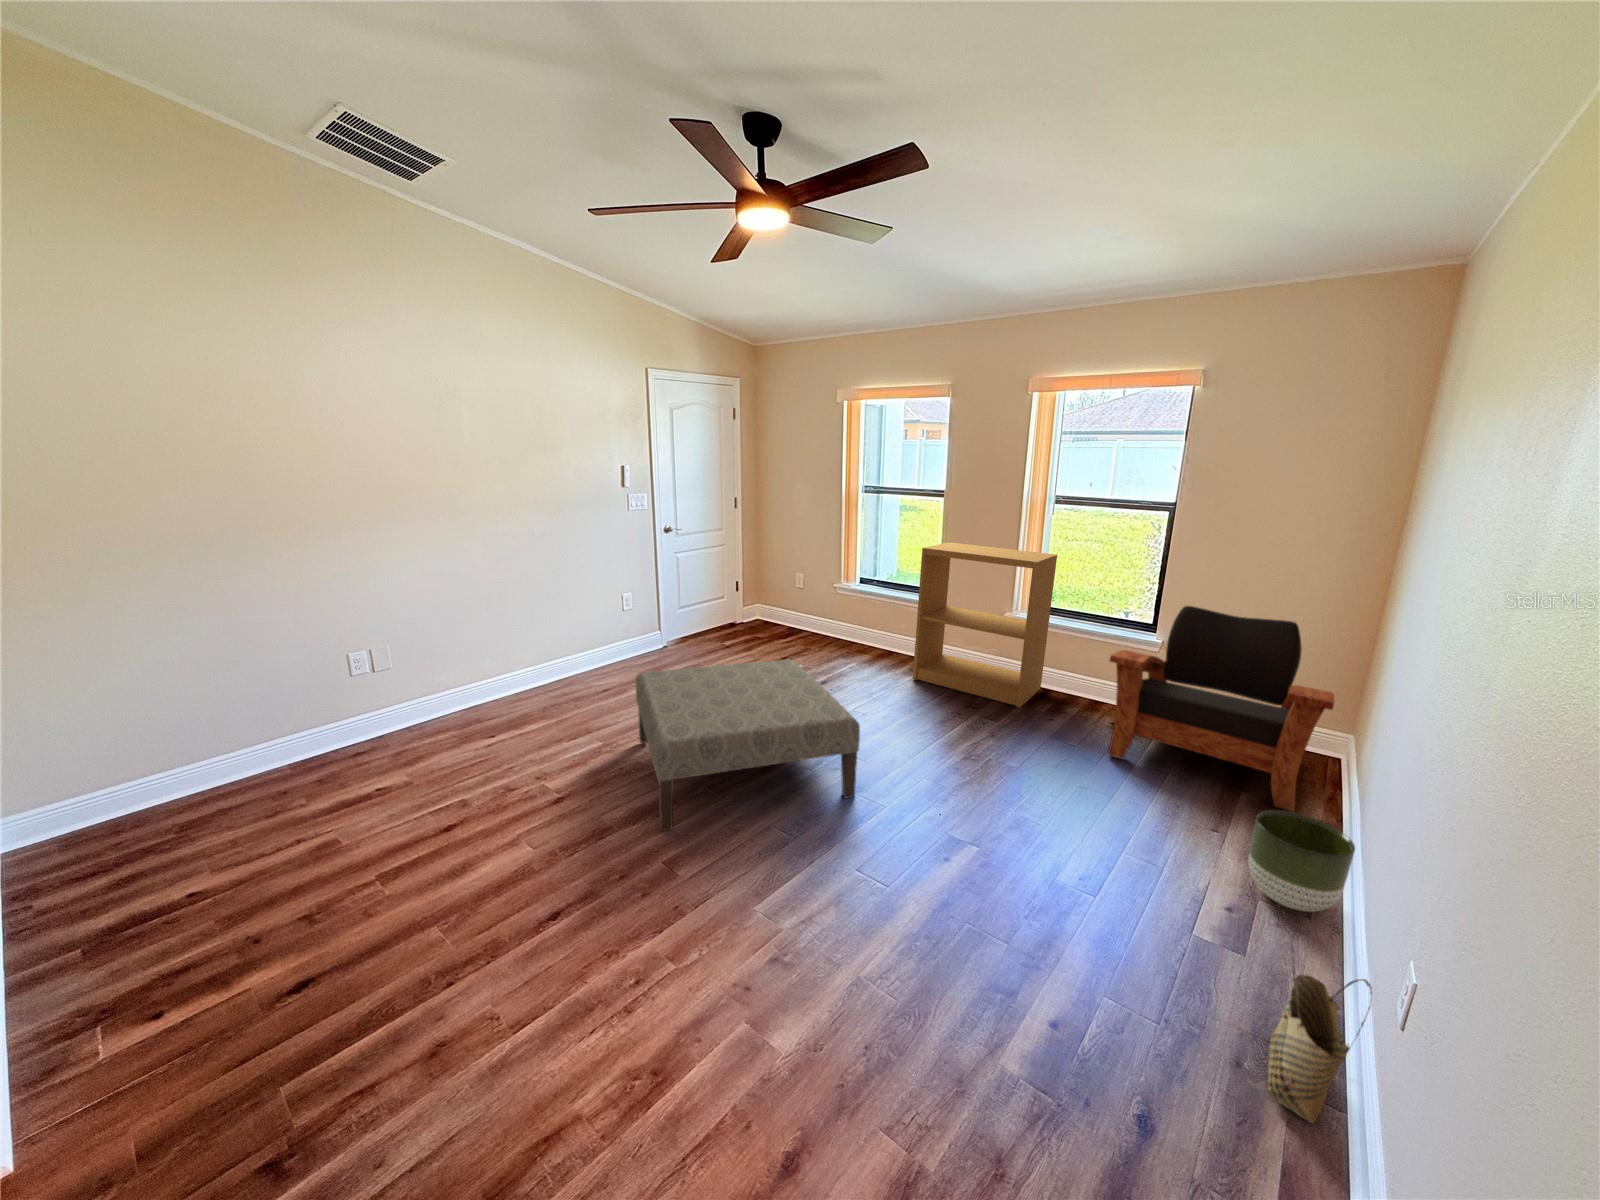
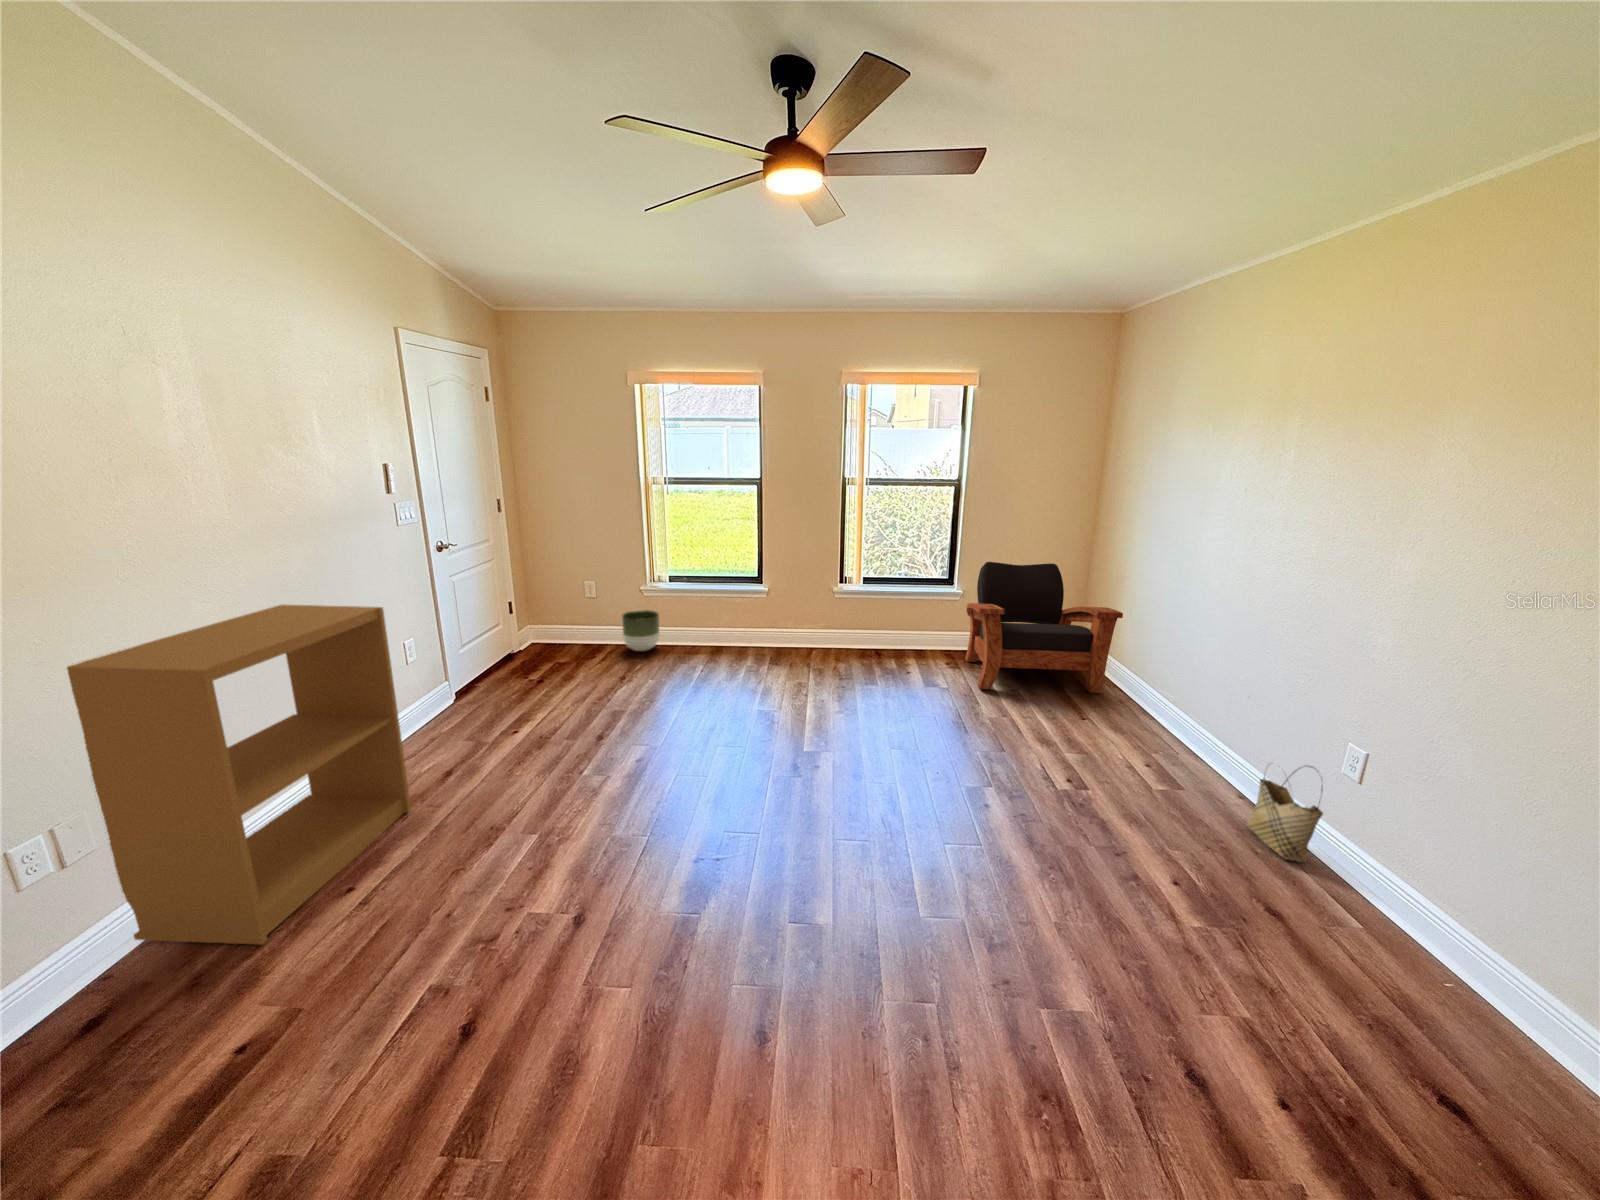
bookshelf: present [913,542,1057,708] -> present [67,605,411,944]
ottoman: present [636,660,860,831] -> none [579,672,871,894]
planter: present [1248,810,1355,912] -> present [622,610,659,651]

